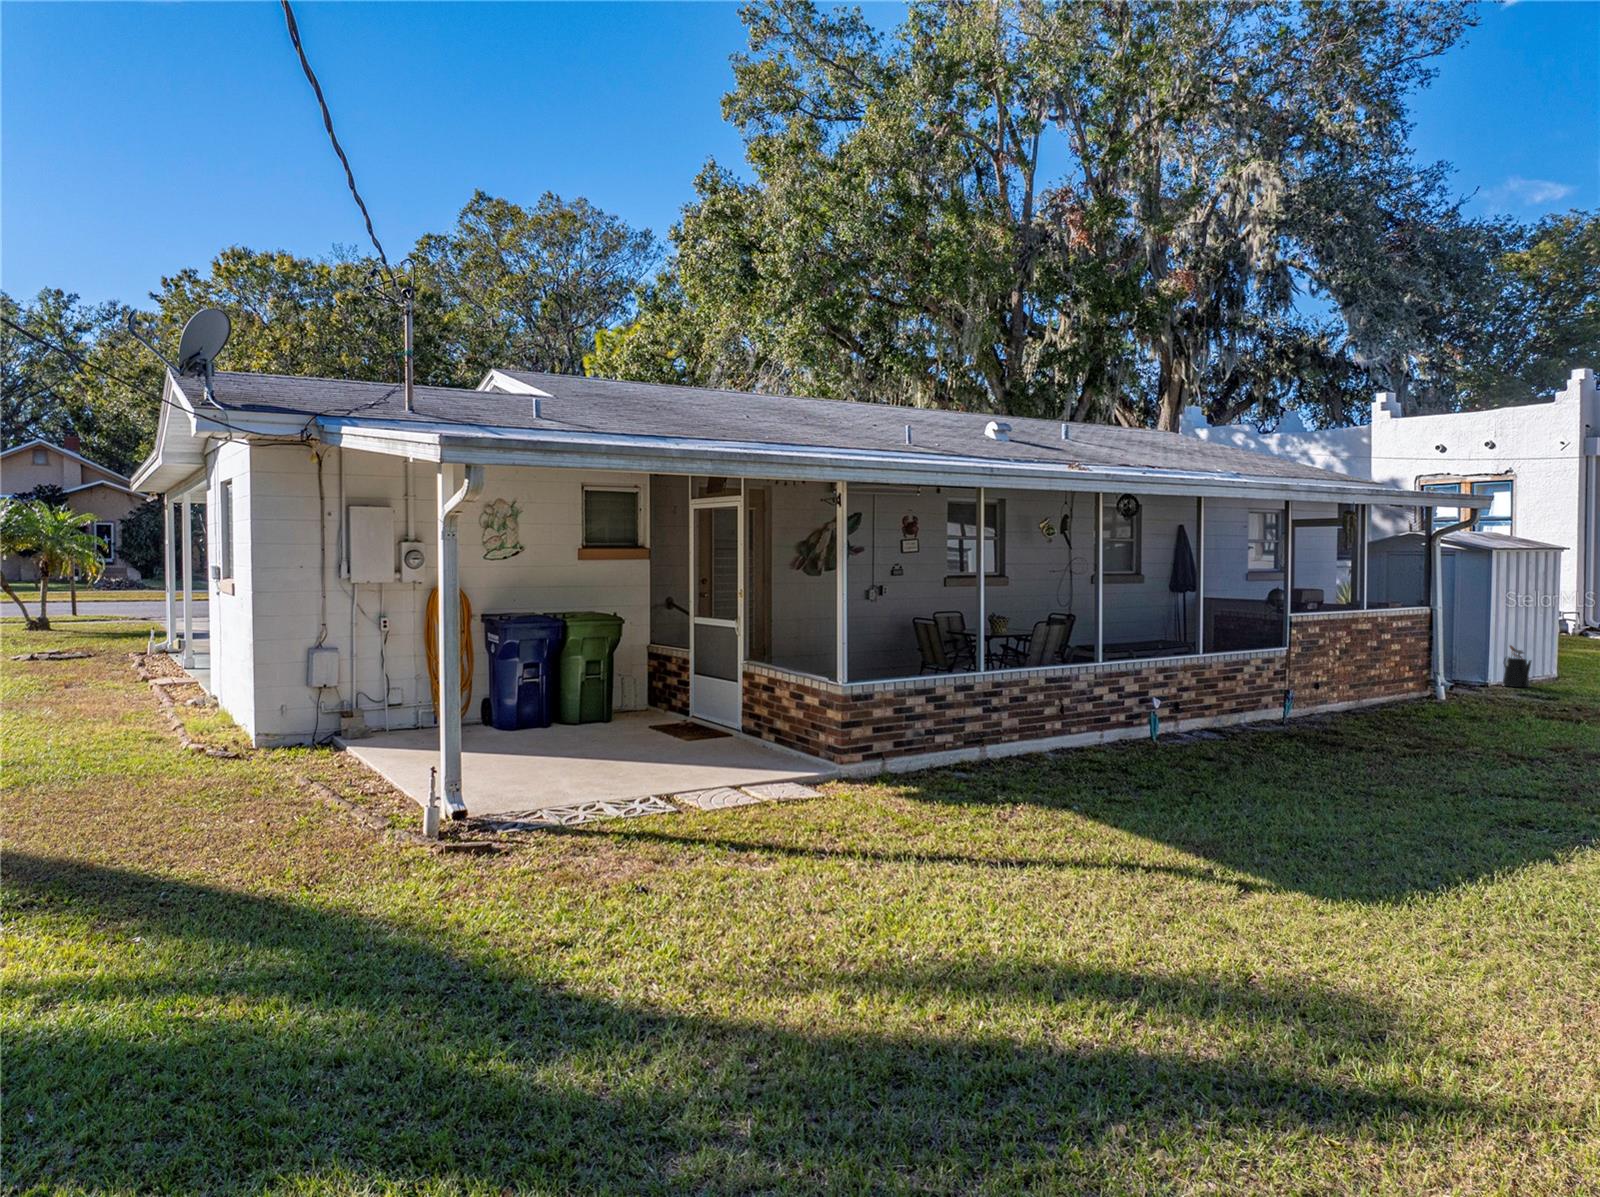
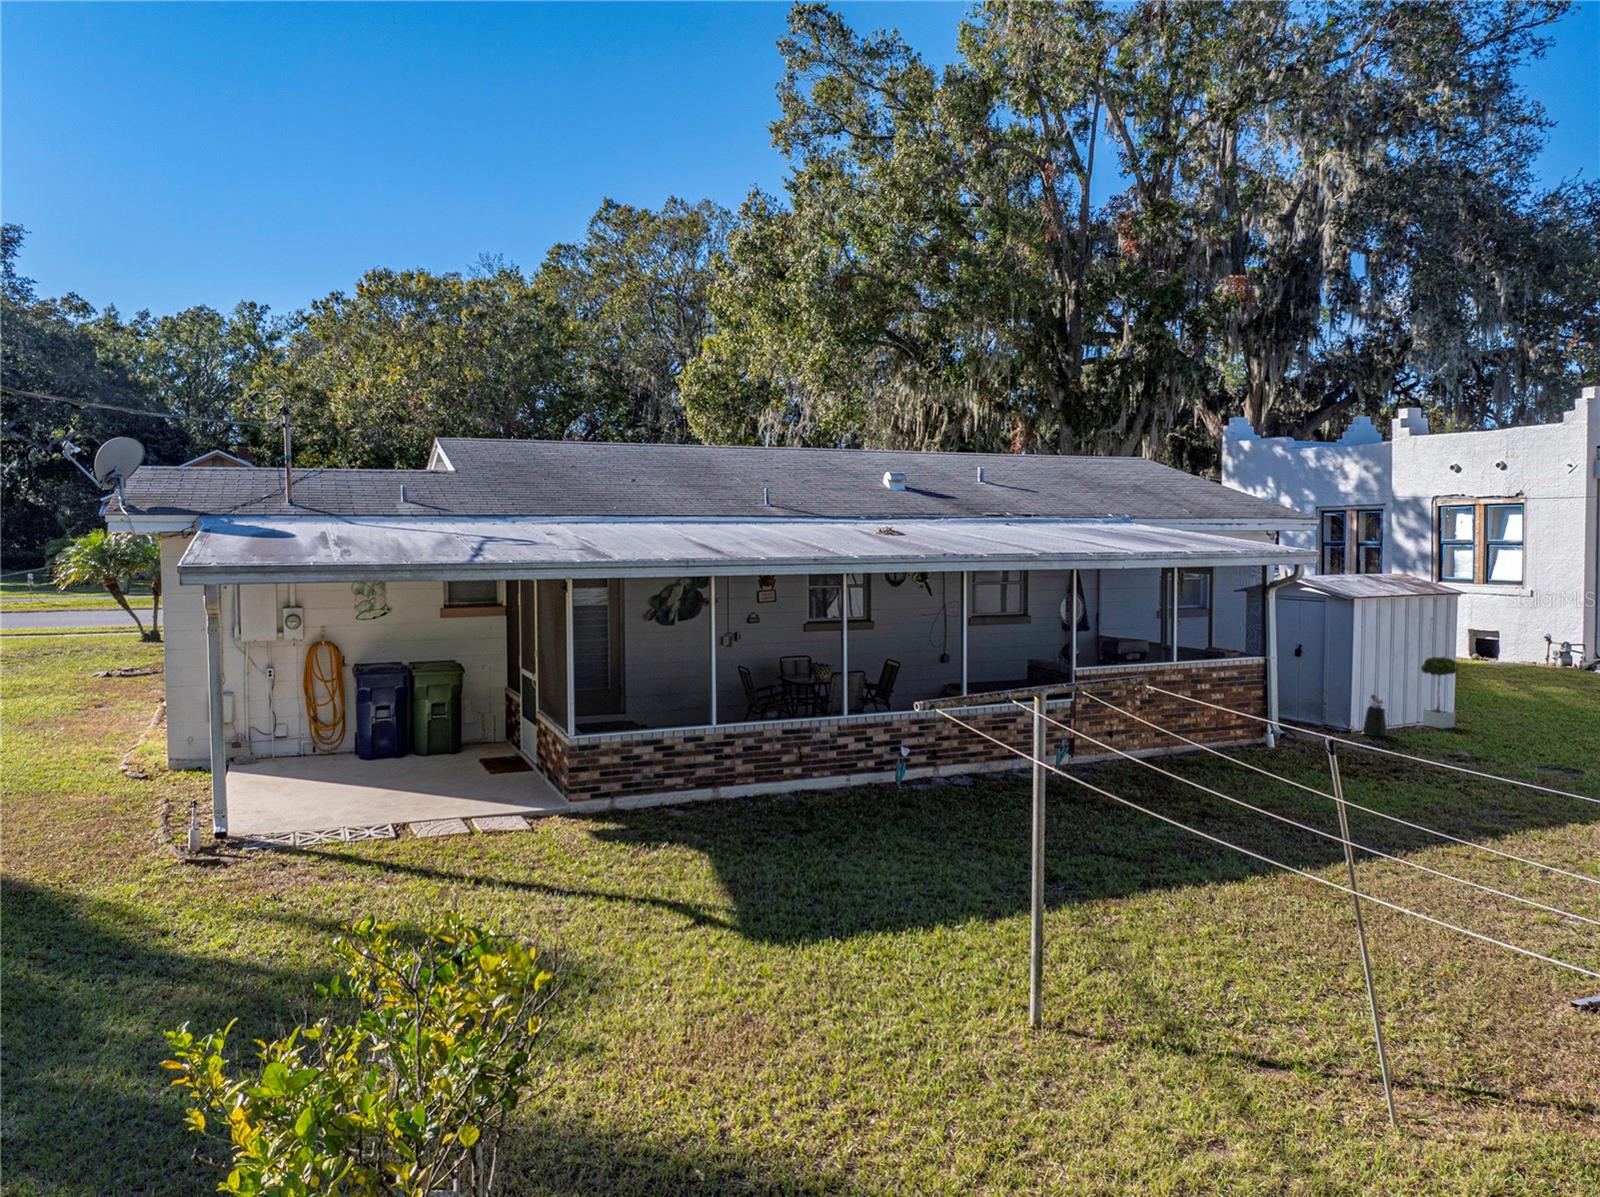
potted tree: none [1540,605,1578,680] -> present [1421,657,1458,729]

